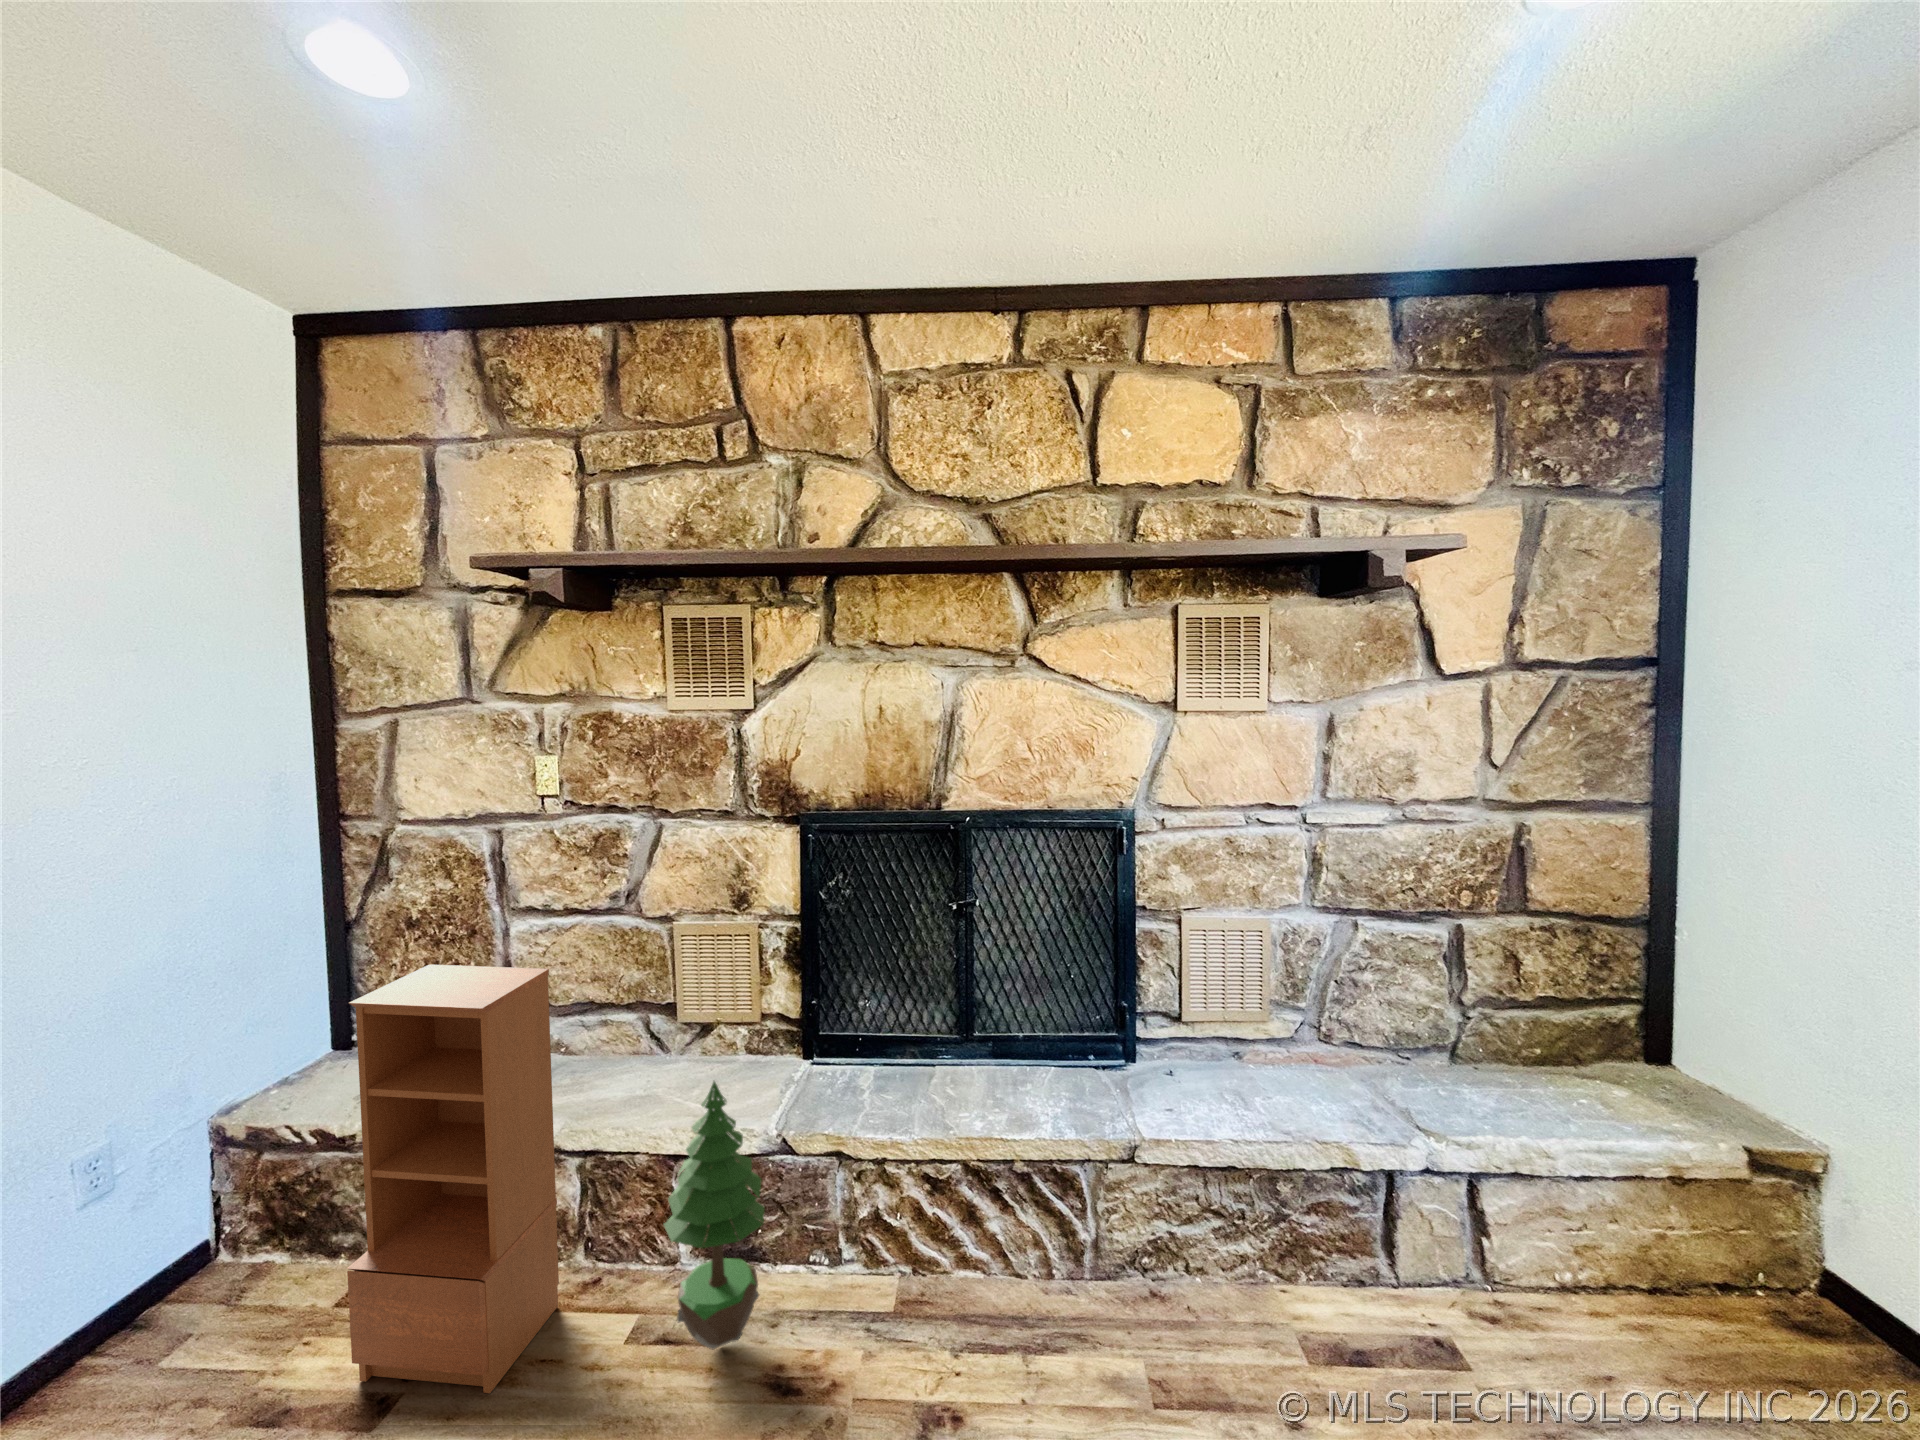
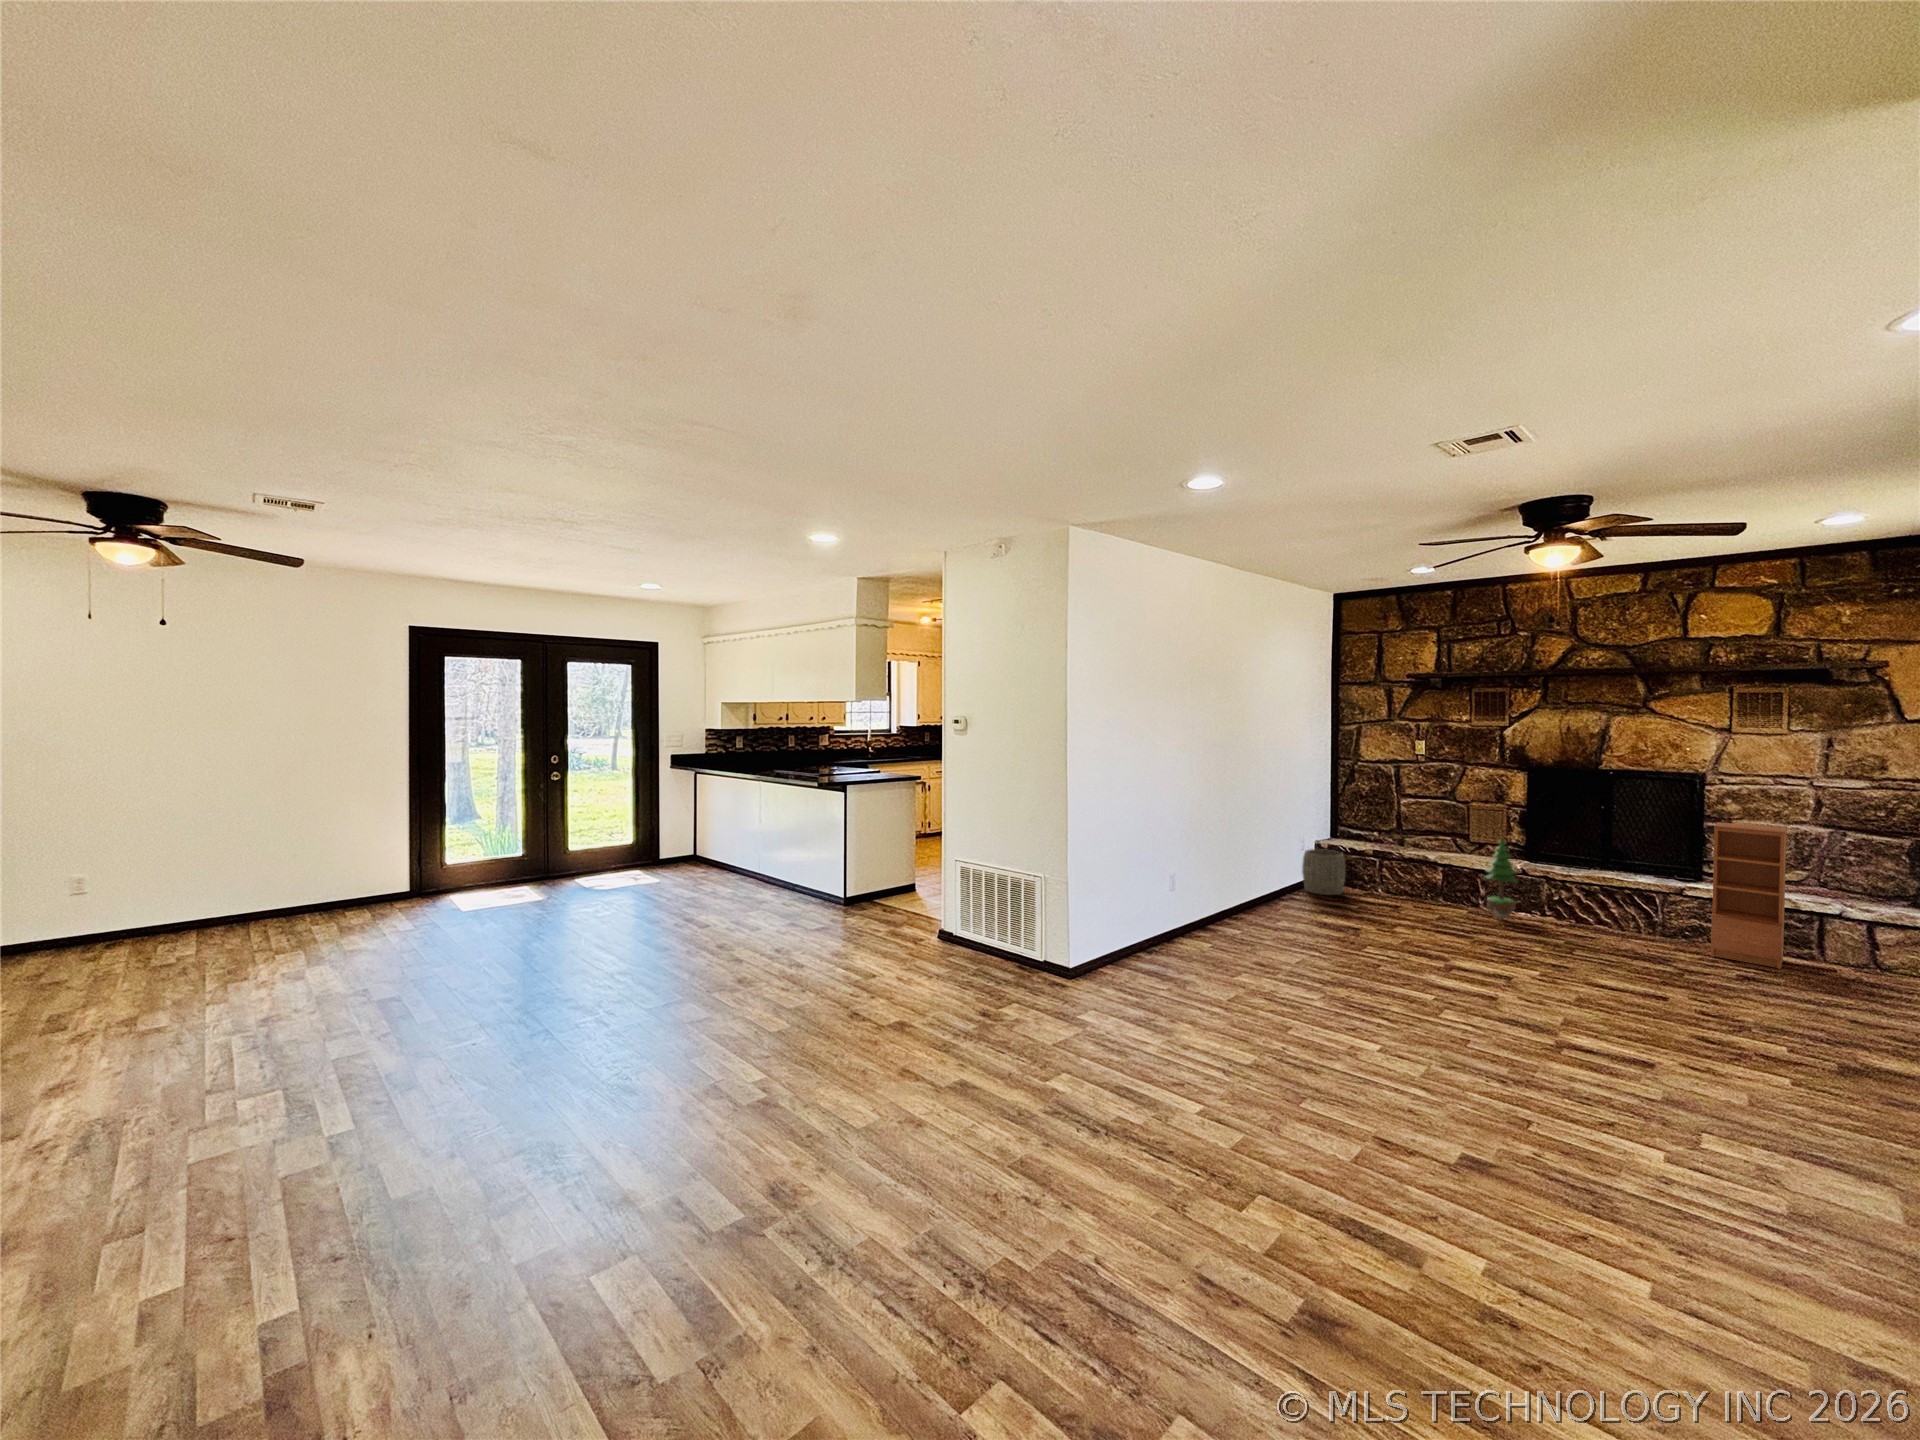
bookcase: present [347,965,559,1393] -> present [1711,822,1787,969]
woven basket: none [60,1171,260,1403] -> present [1302,849,1346,895]

